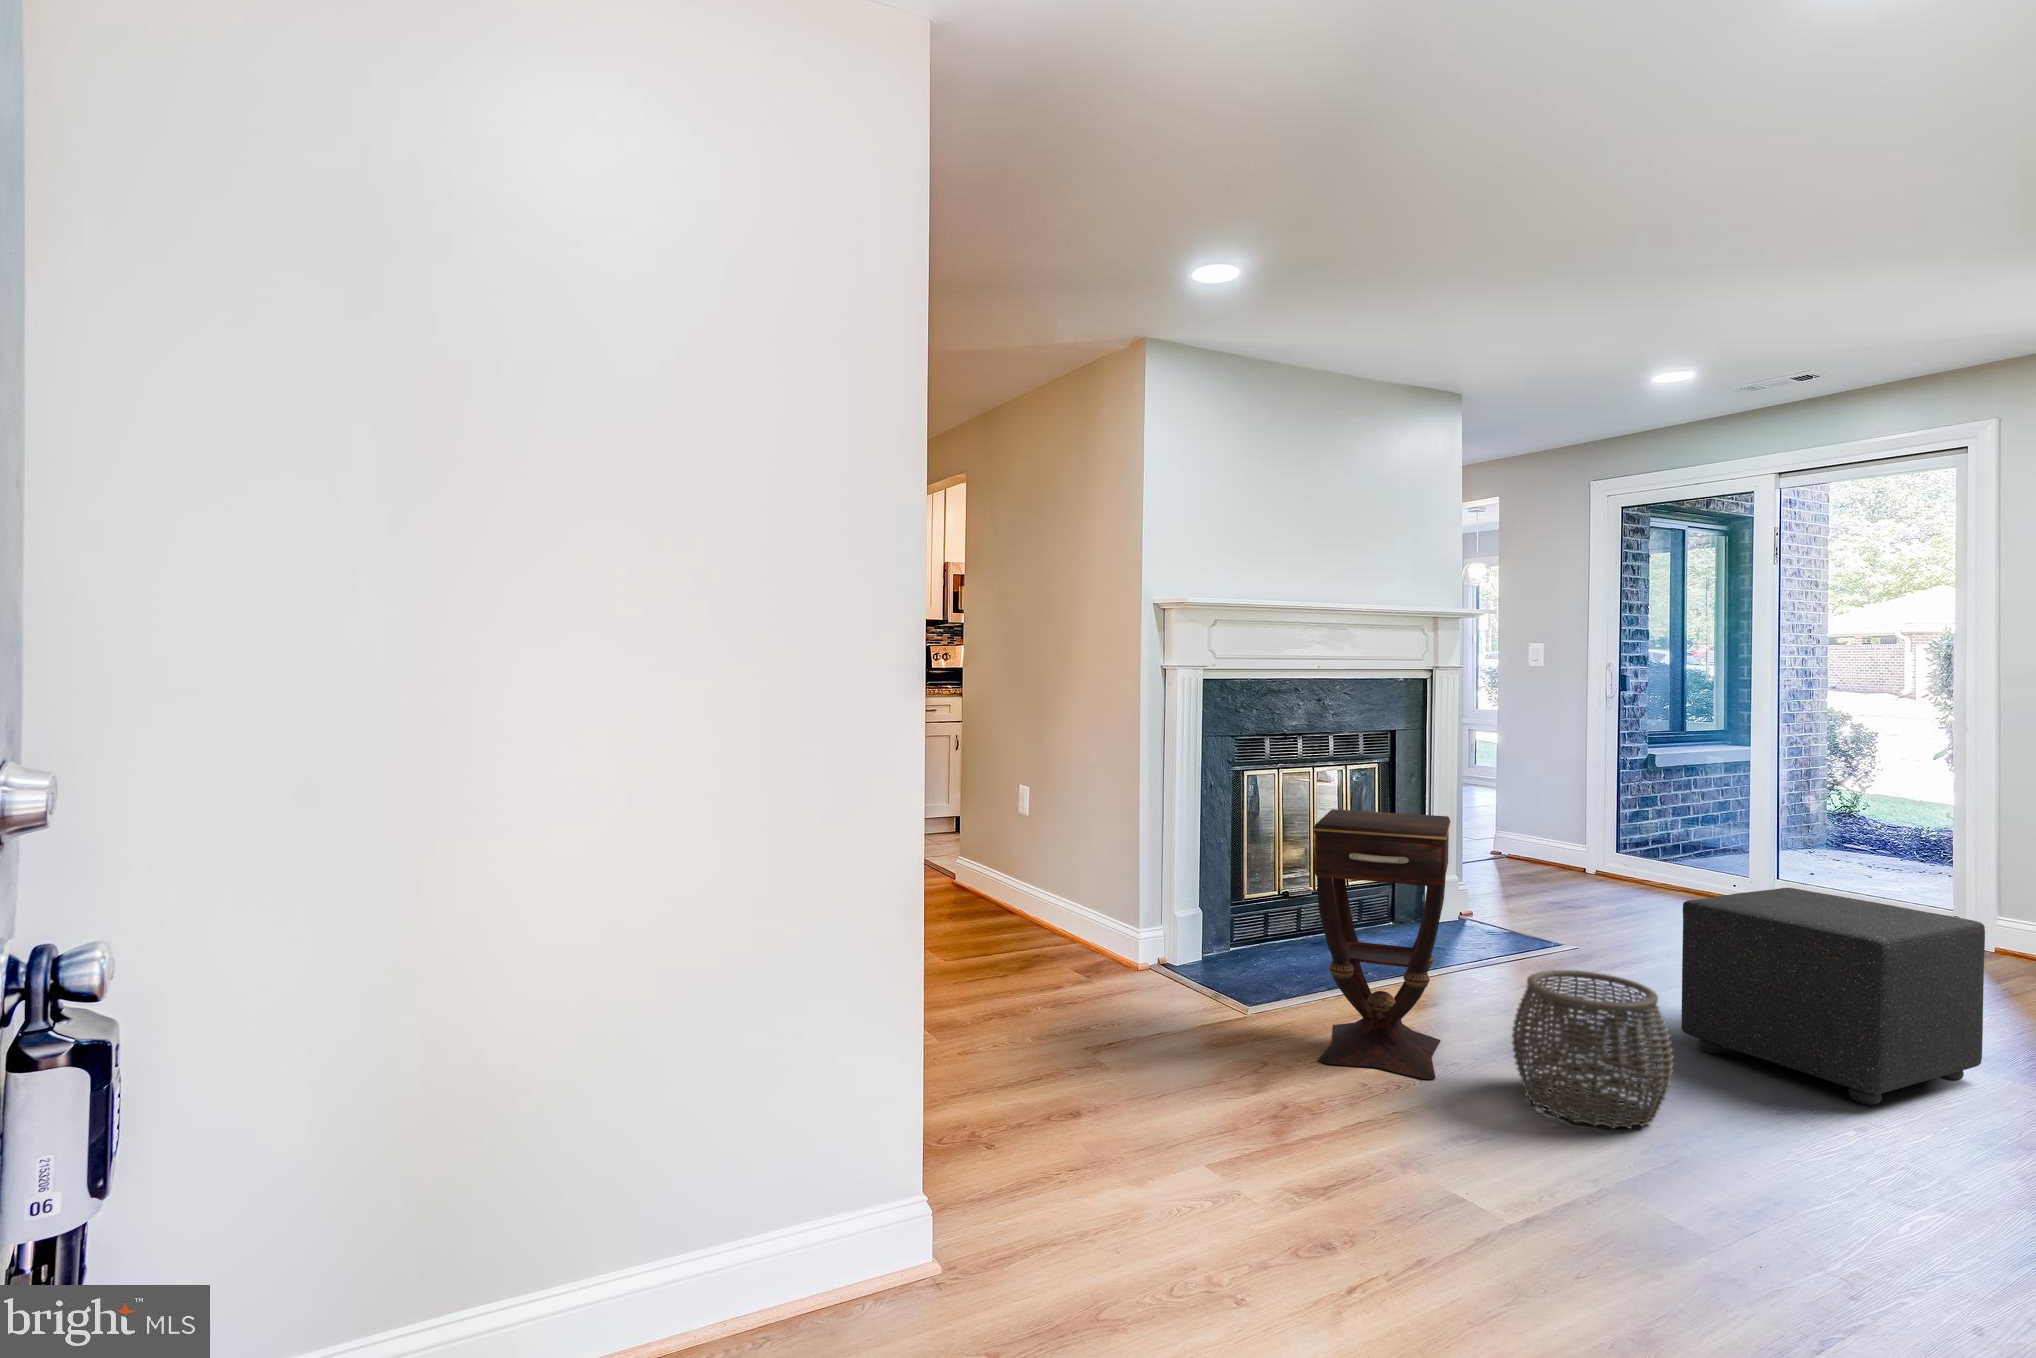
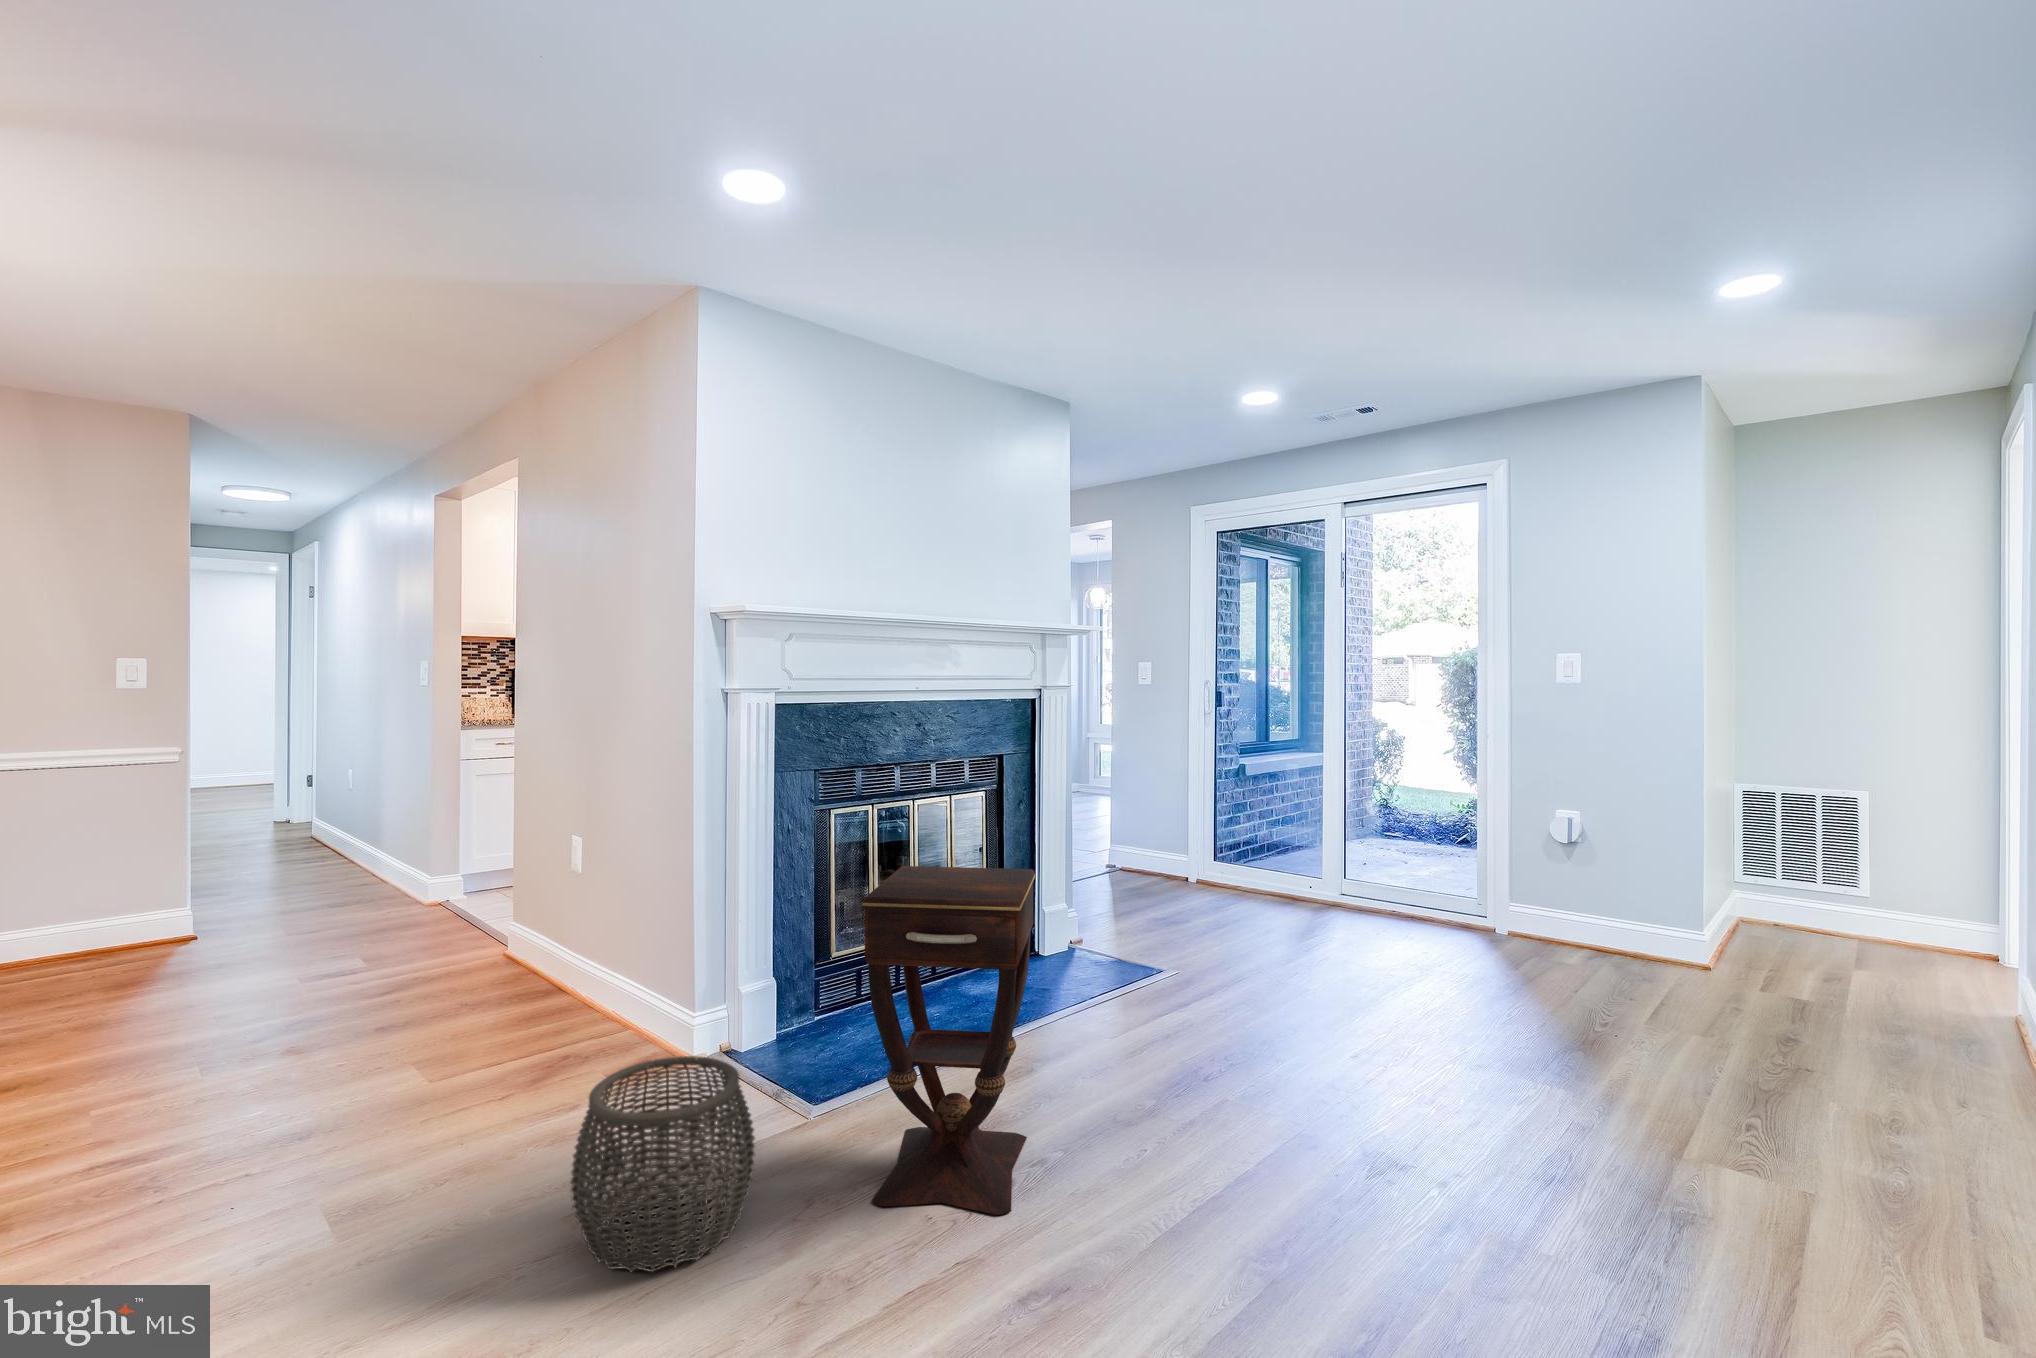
ottoman: present [1682,888,1985,1105] -> none [1277,916,1550,1171]
woven basket: present [1512,970,1674,1128] -> present [570,1056,755,1273]

